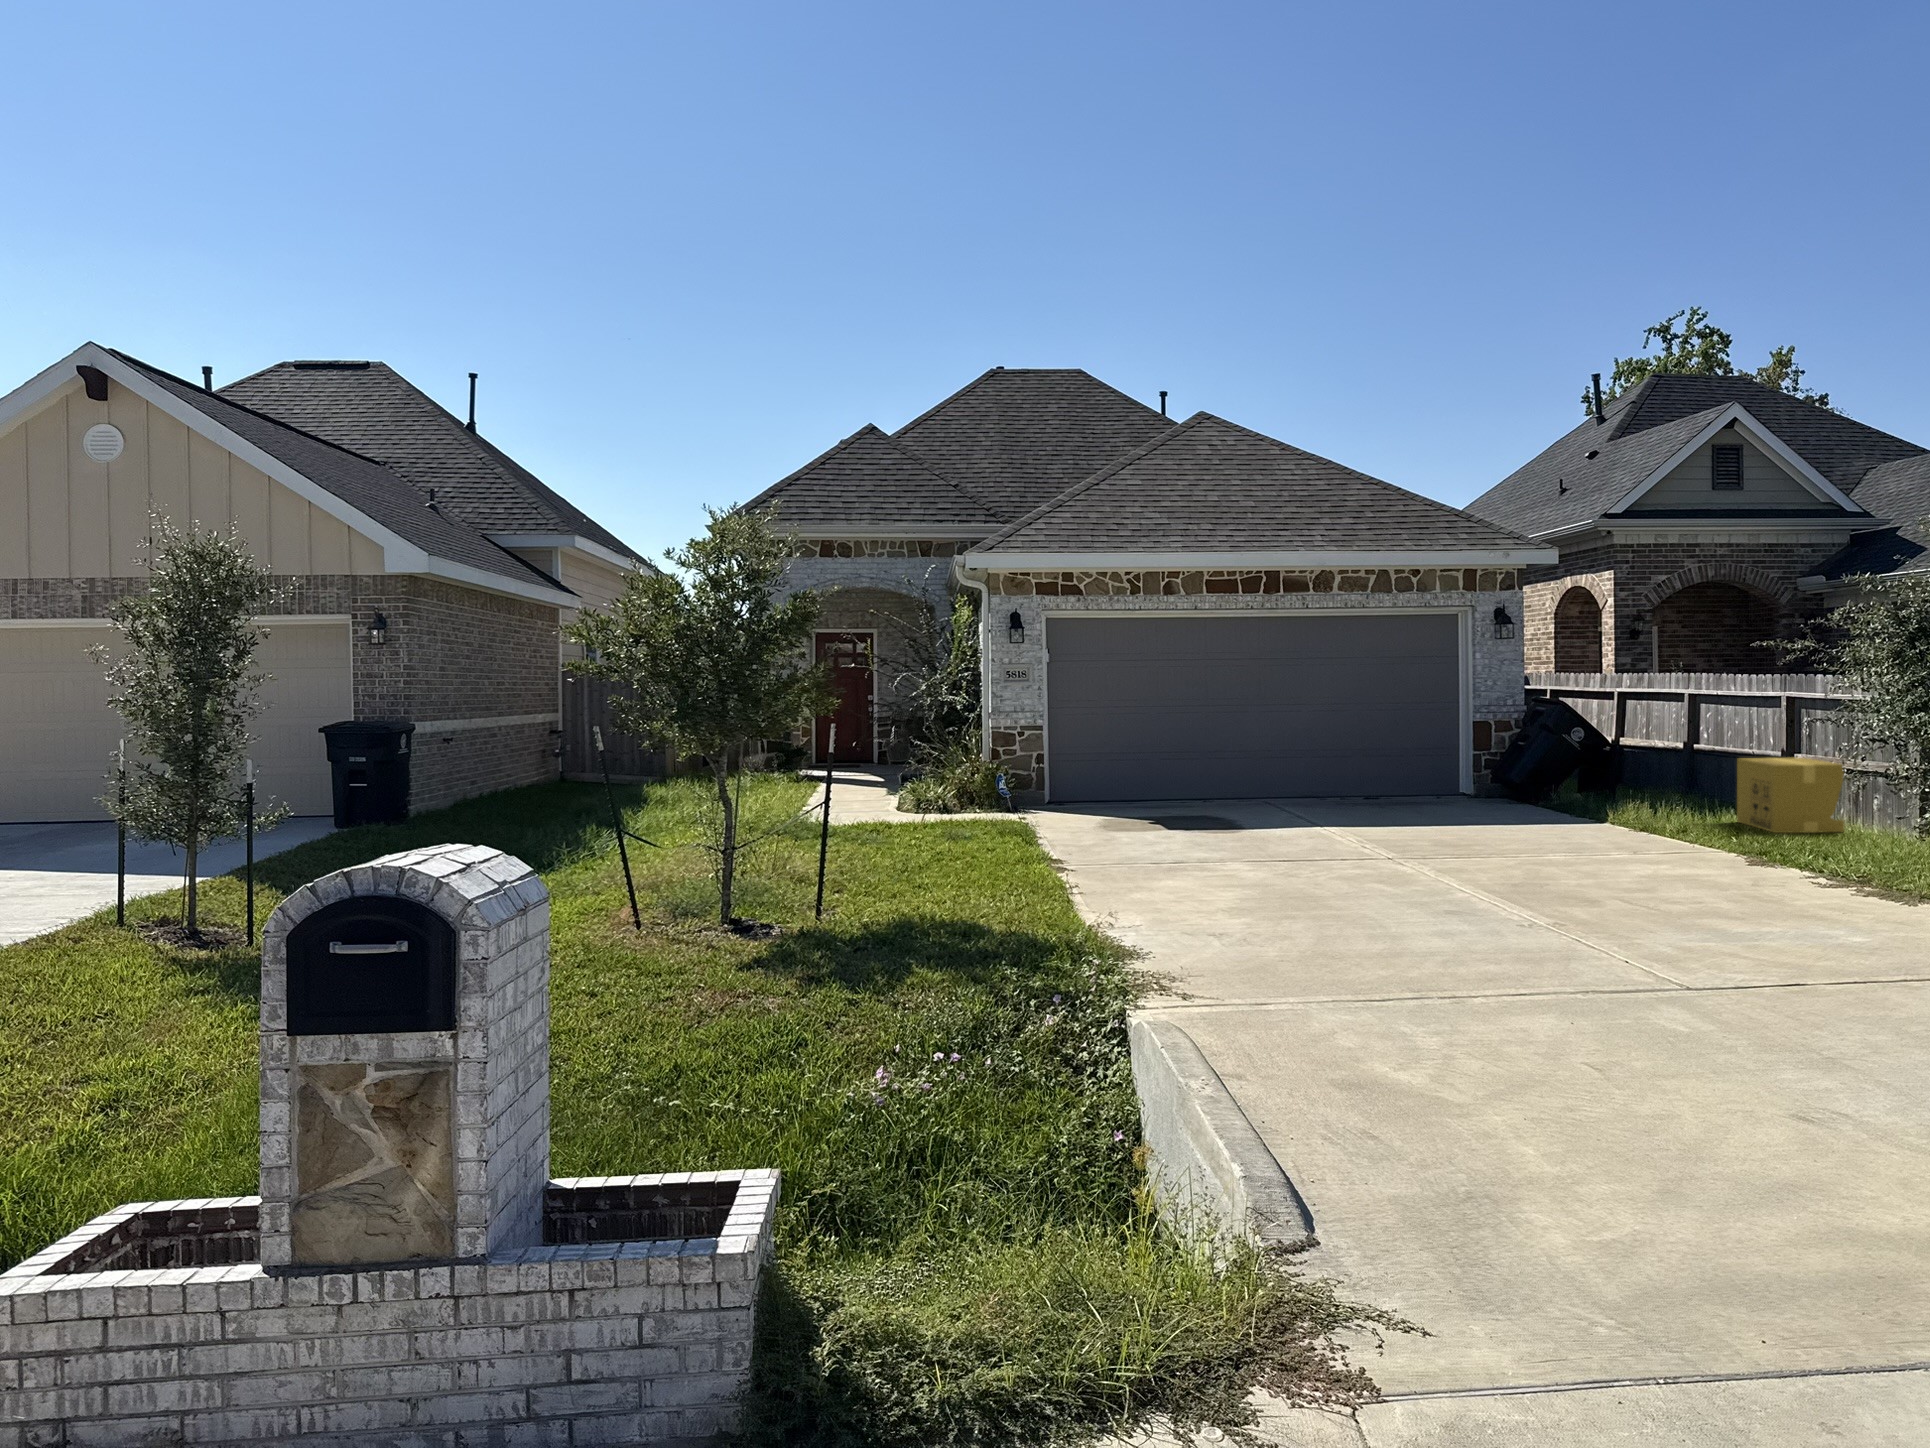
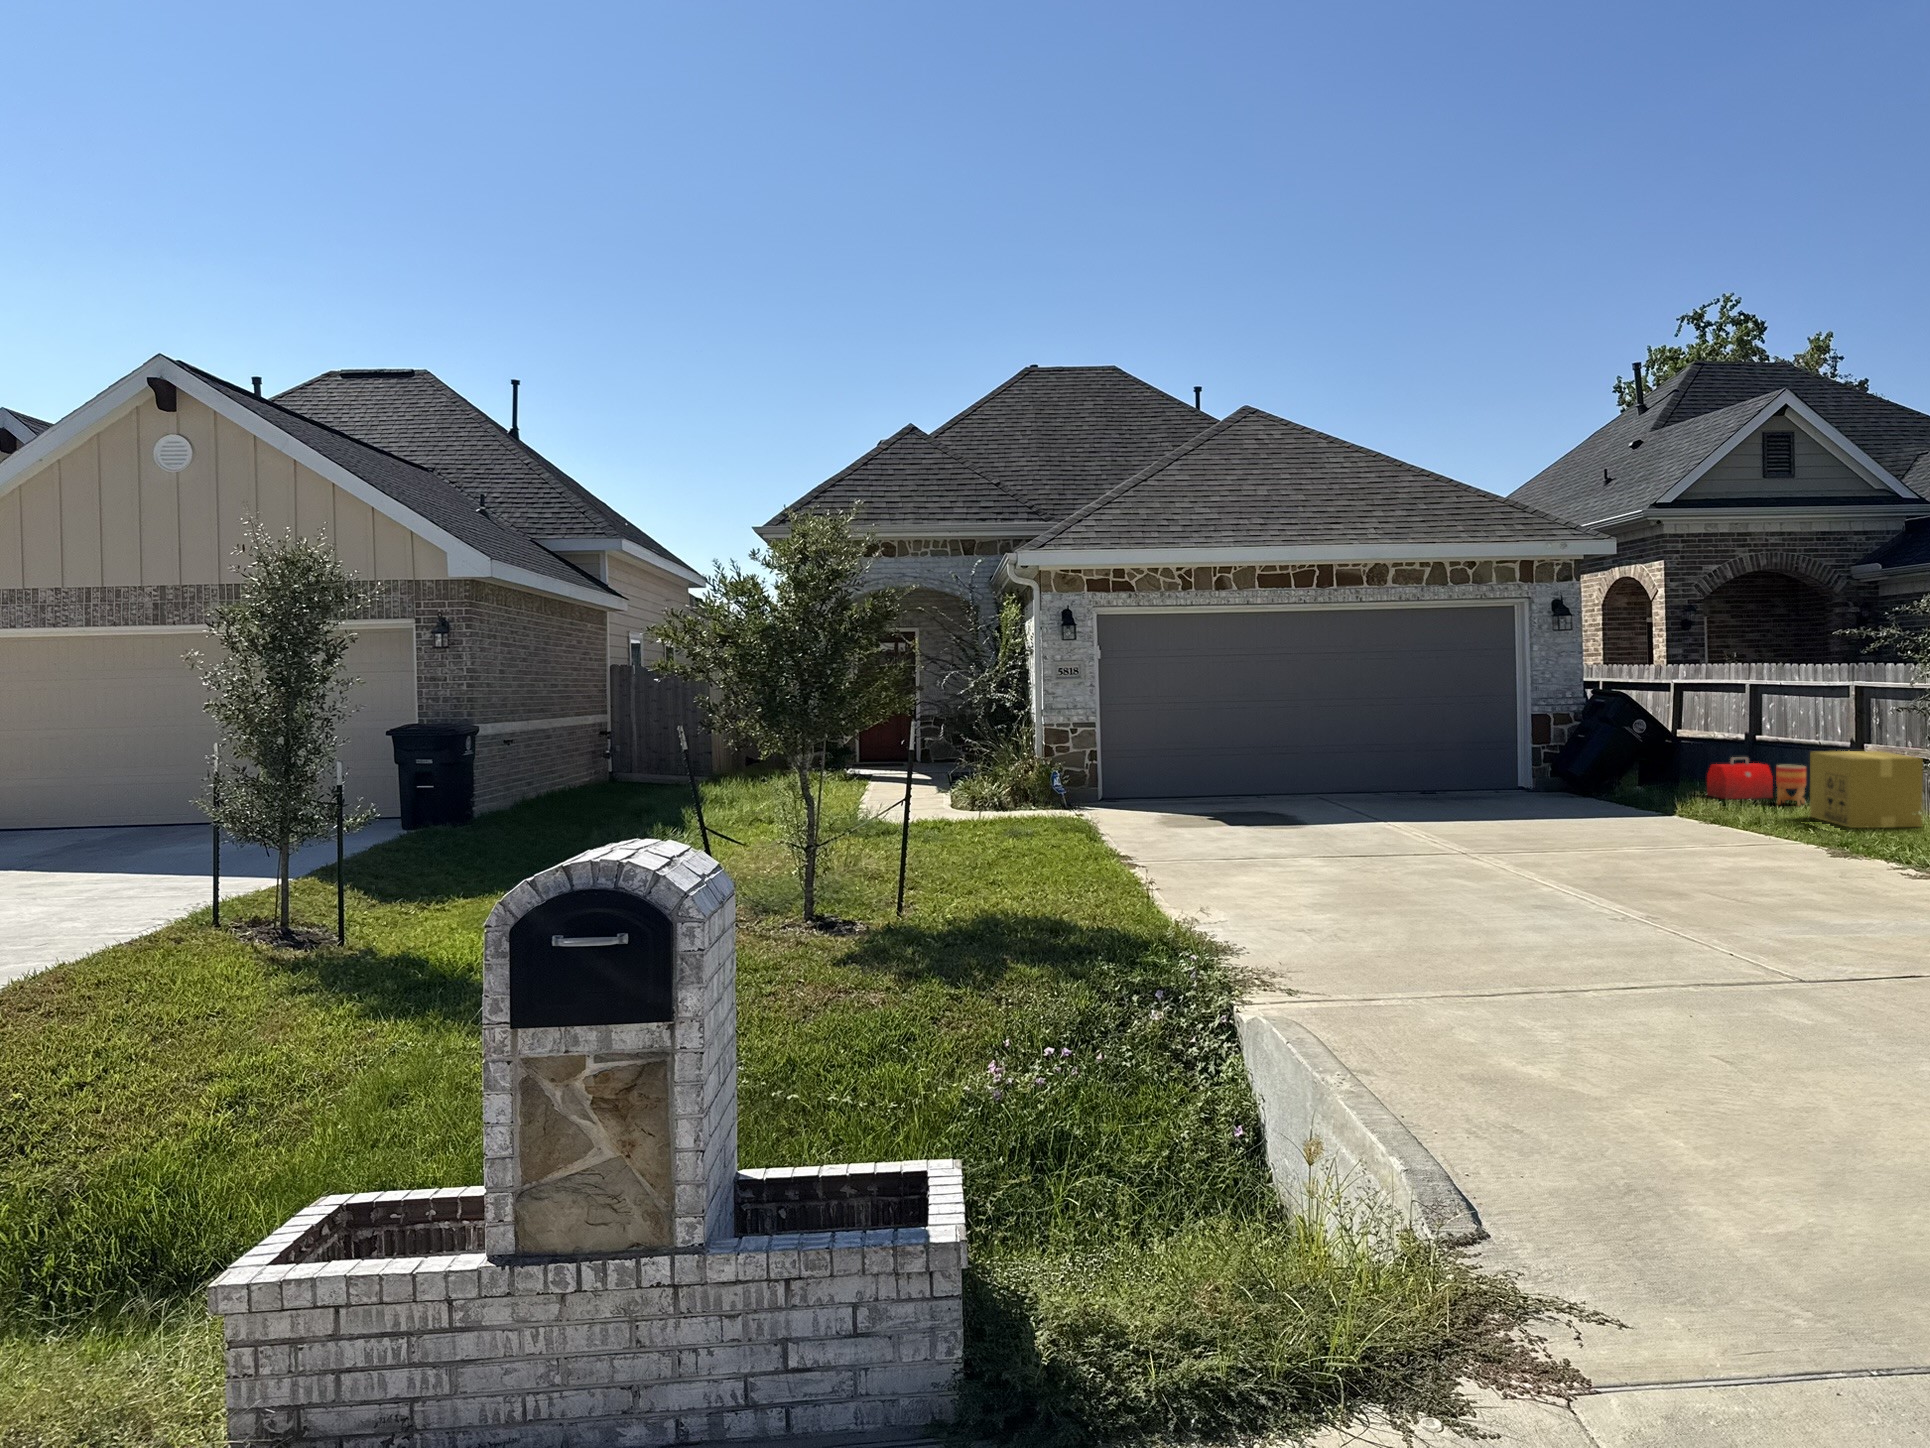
toolbox: none [1641,763,1705,805] -> present [1707,757,1773,799]
planter: none [1707,771,1736,811] -> present [1776,765,1806,806]

